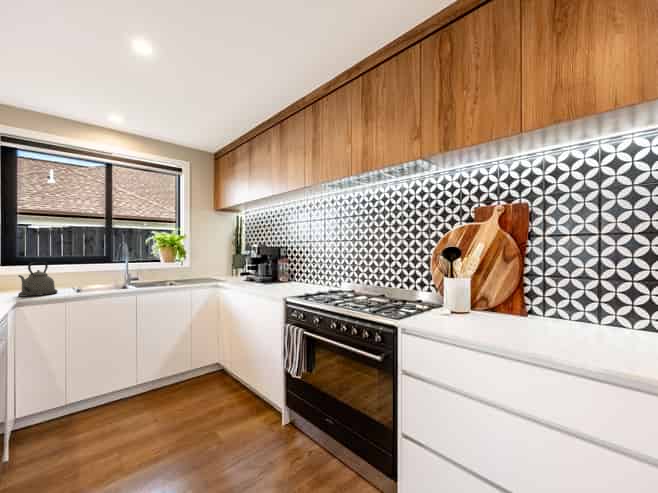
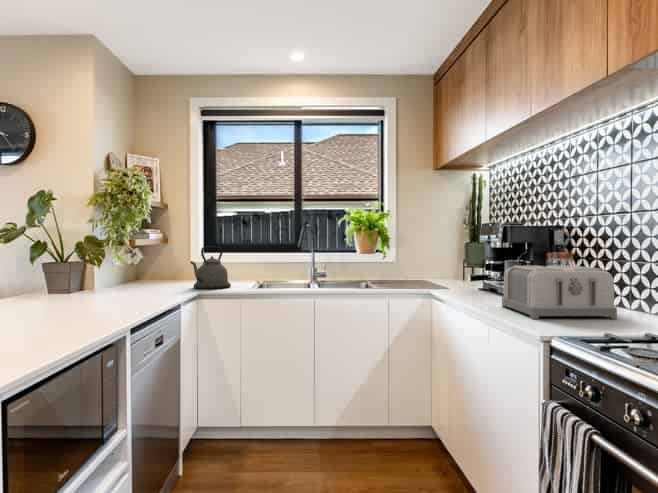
toaster: none [259,266,309,292] -> present [502,265,617,319]

